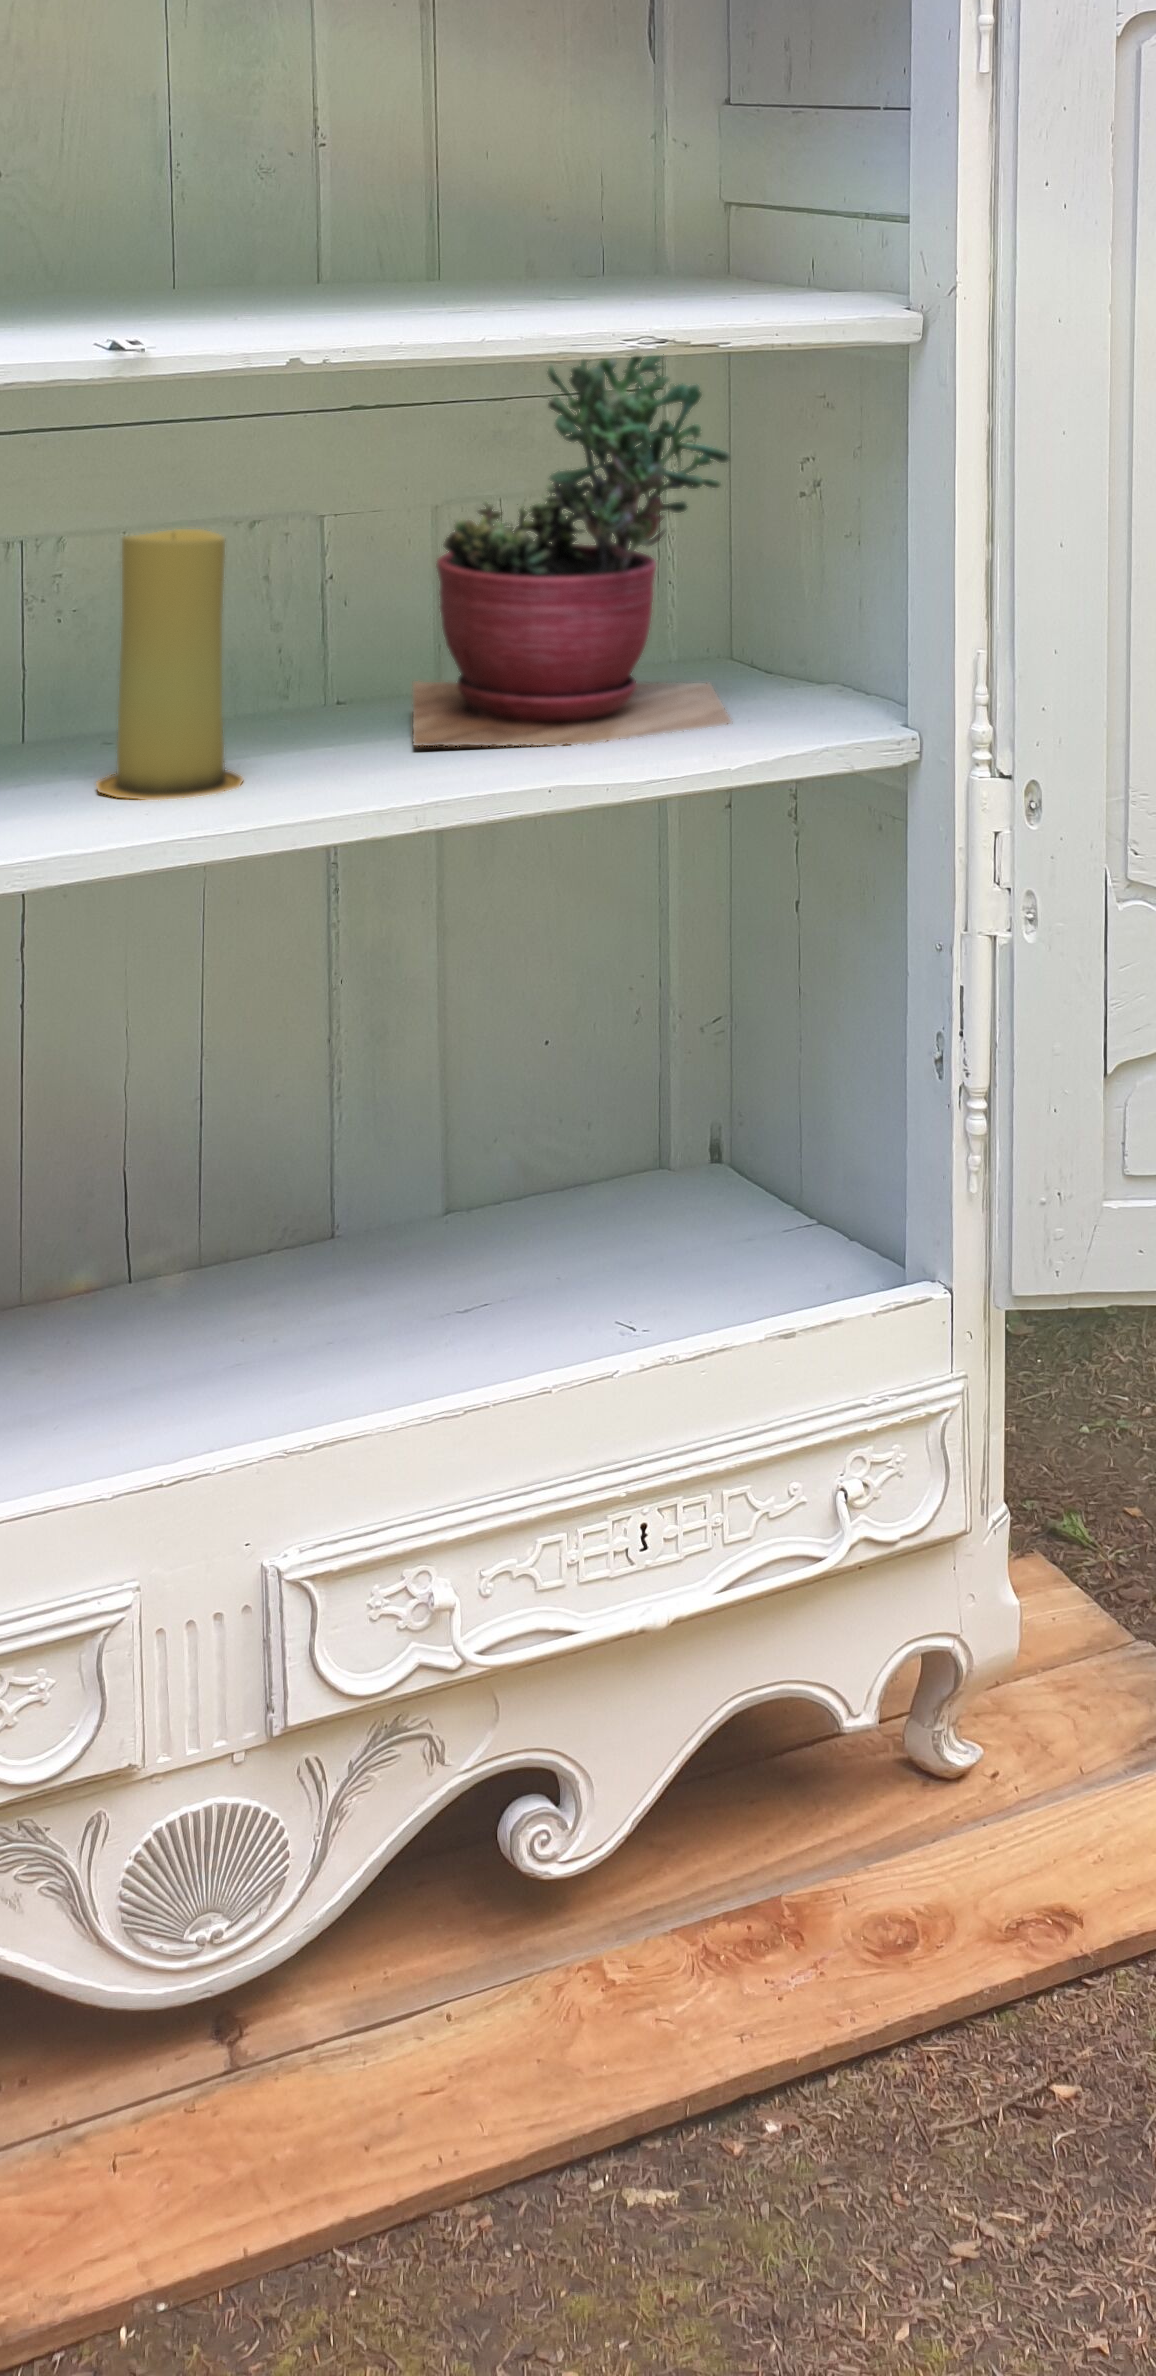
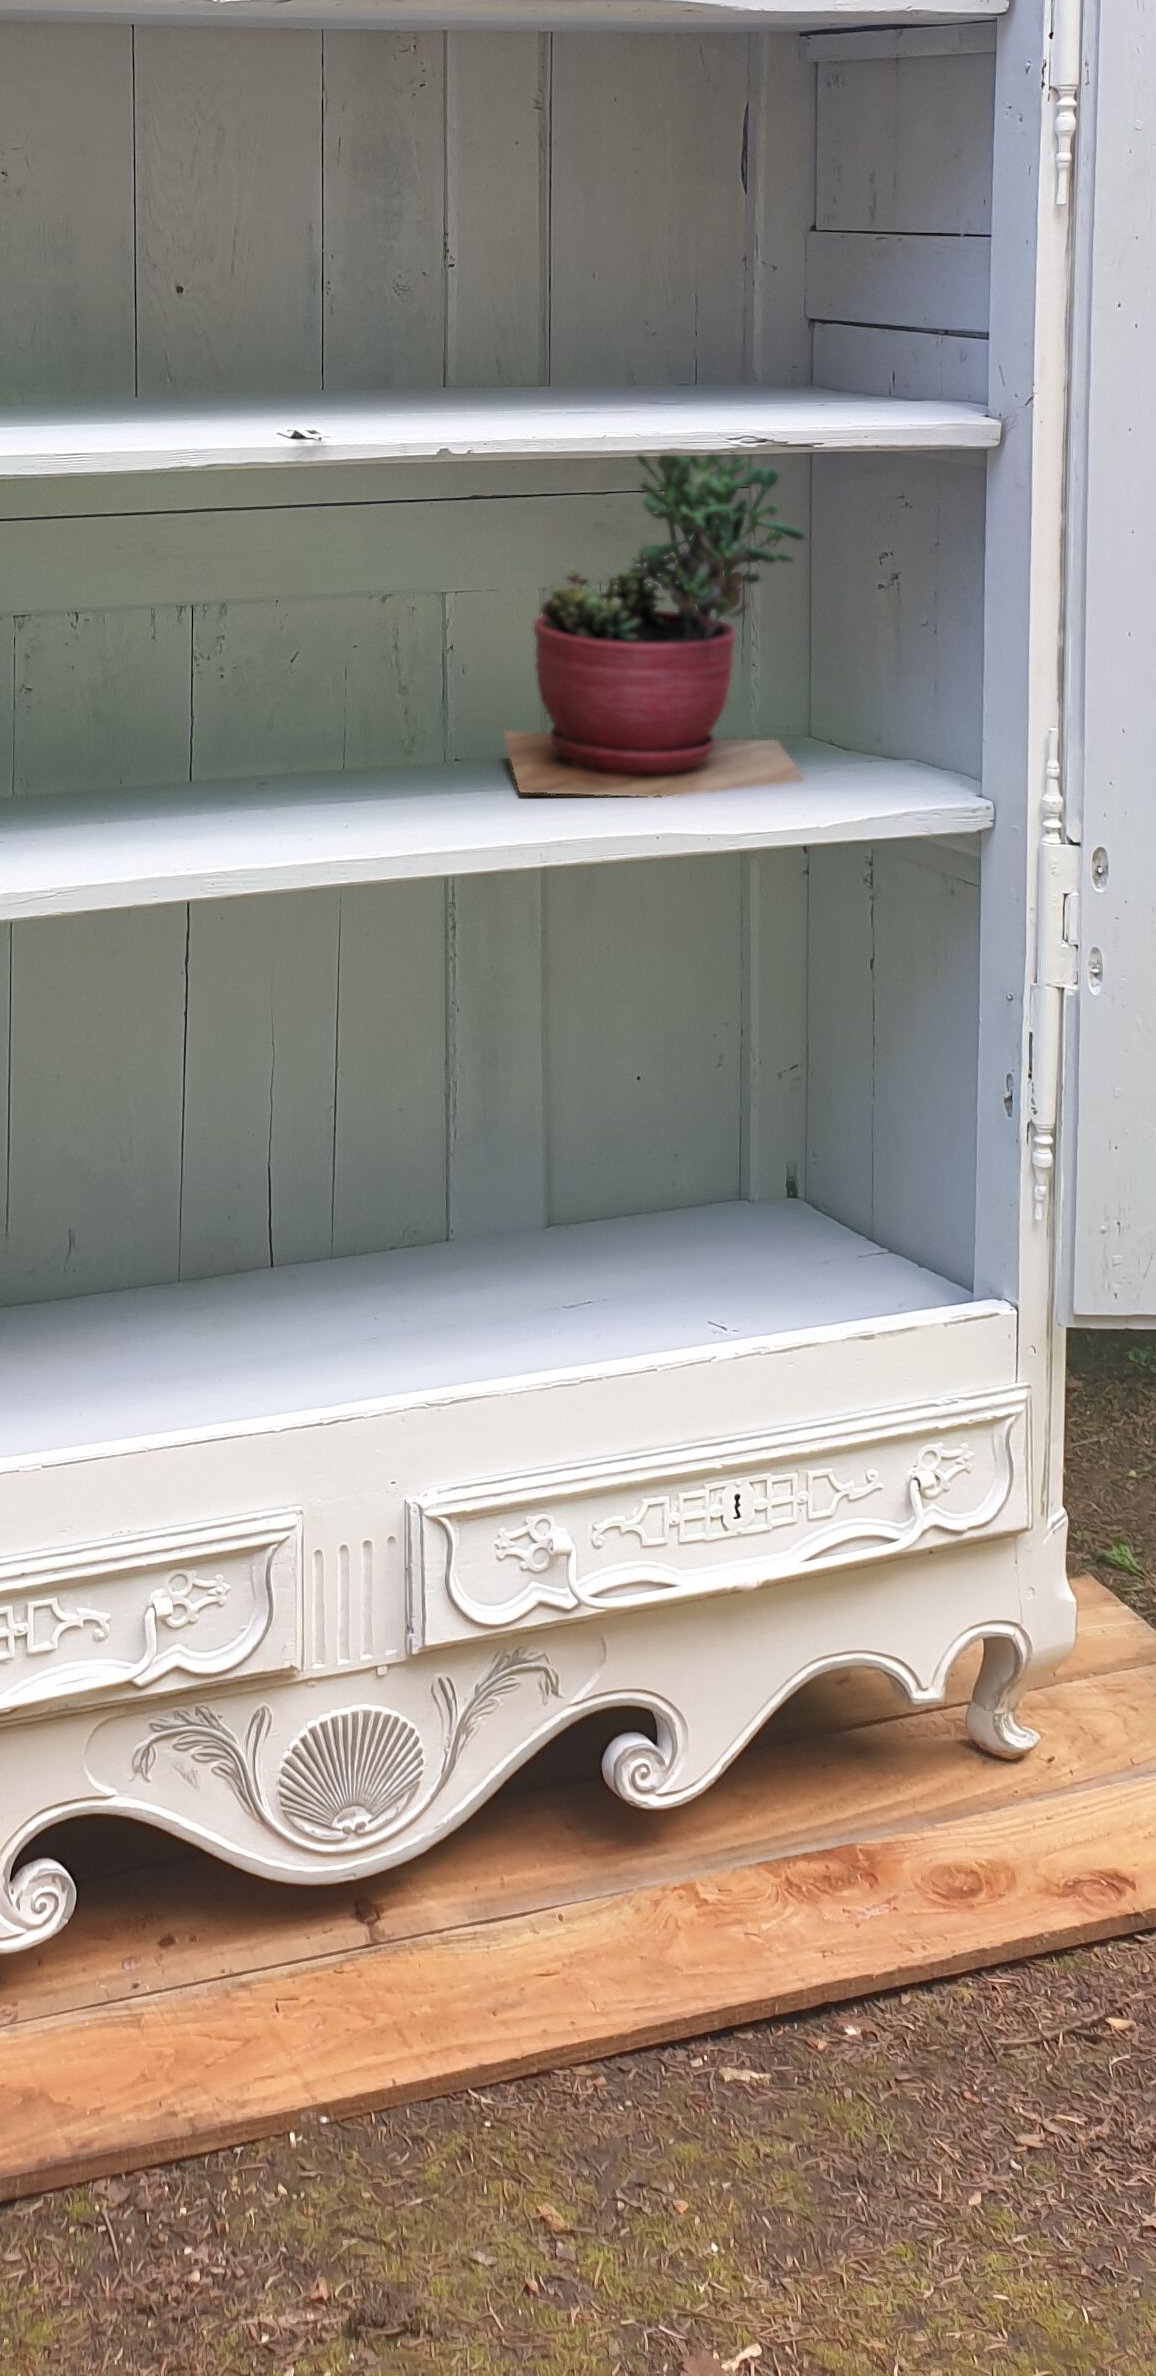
candle: present [96,529,243,800] -> none [251,596,378,835]

